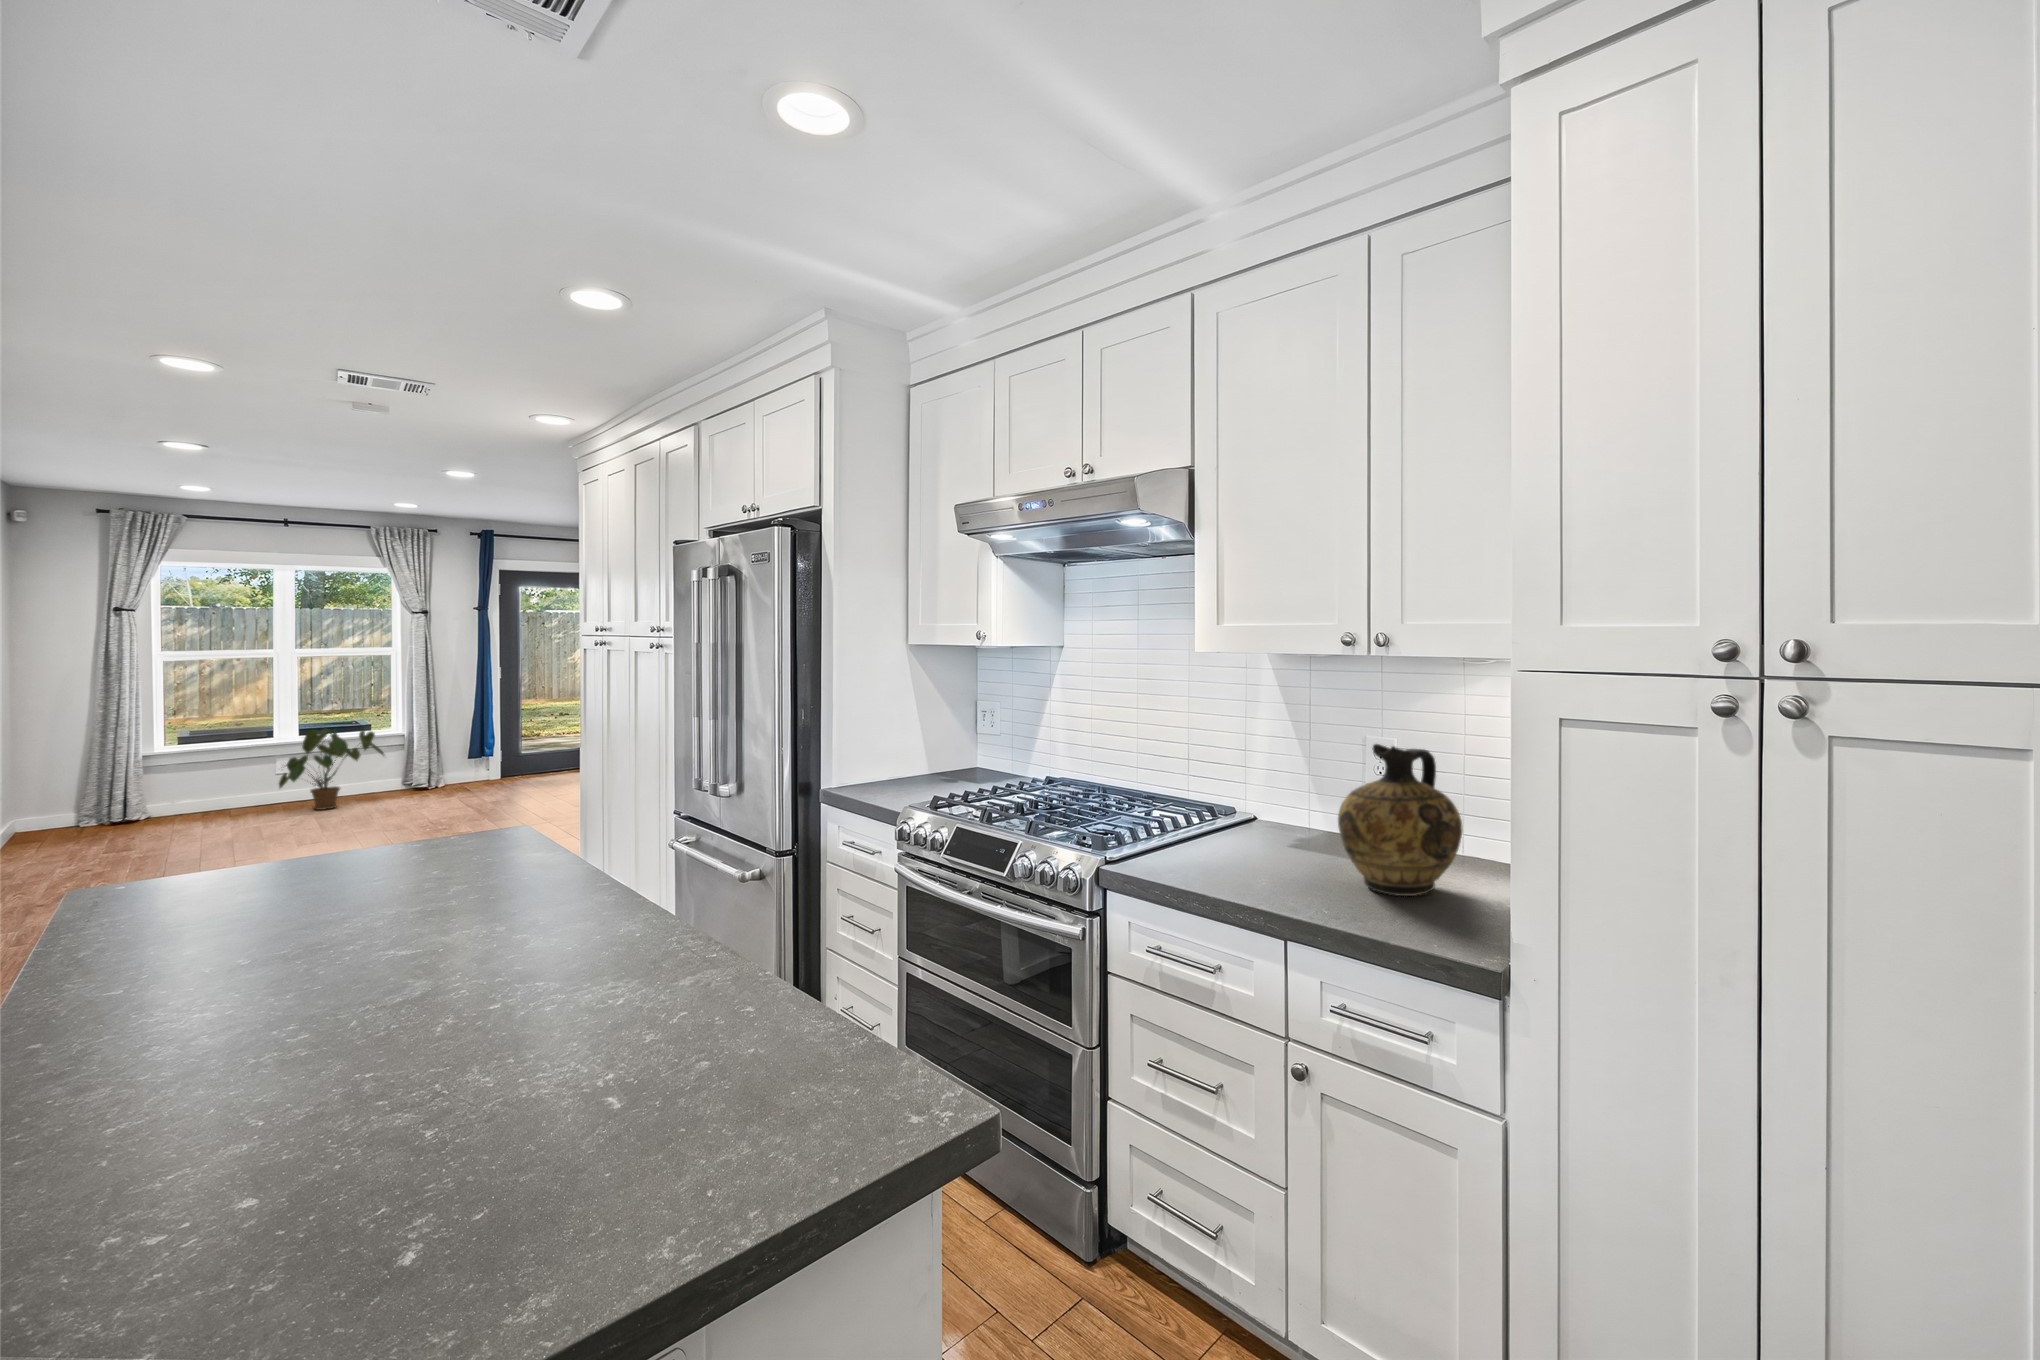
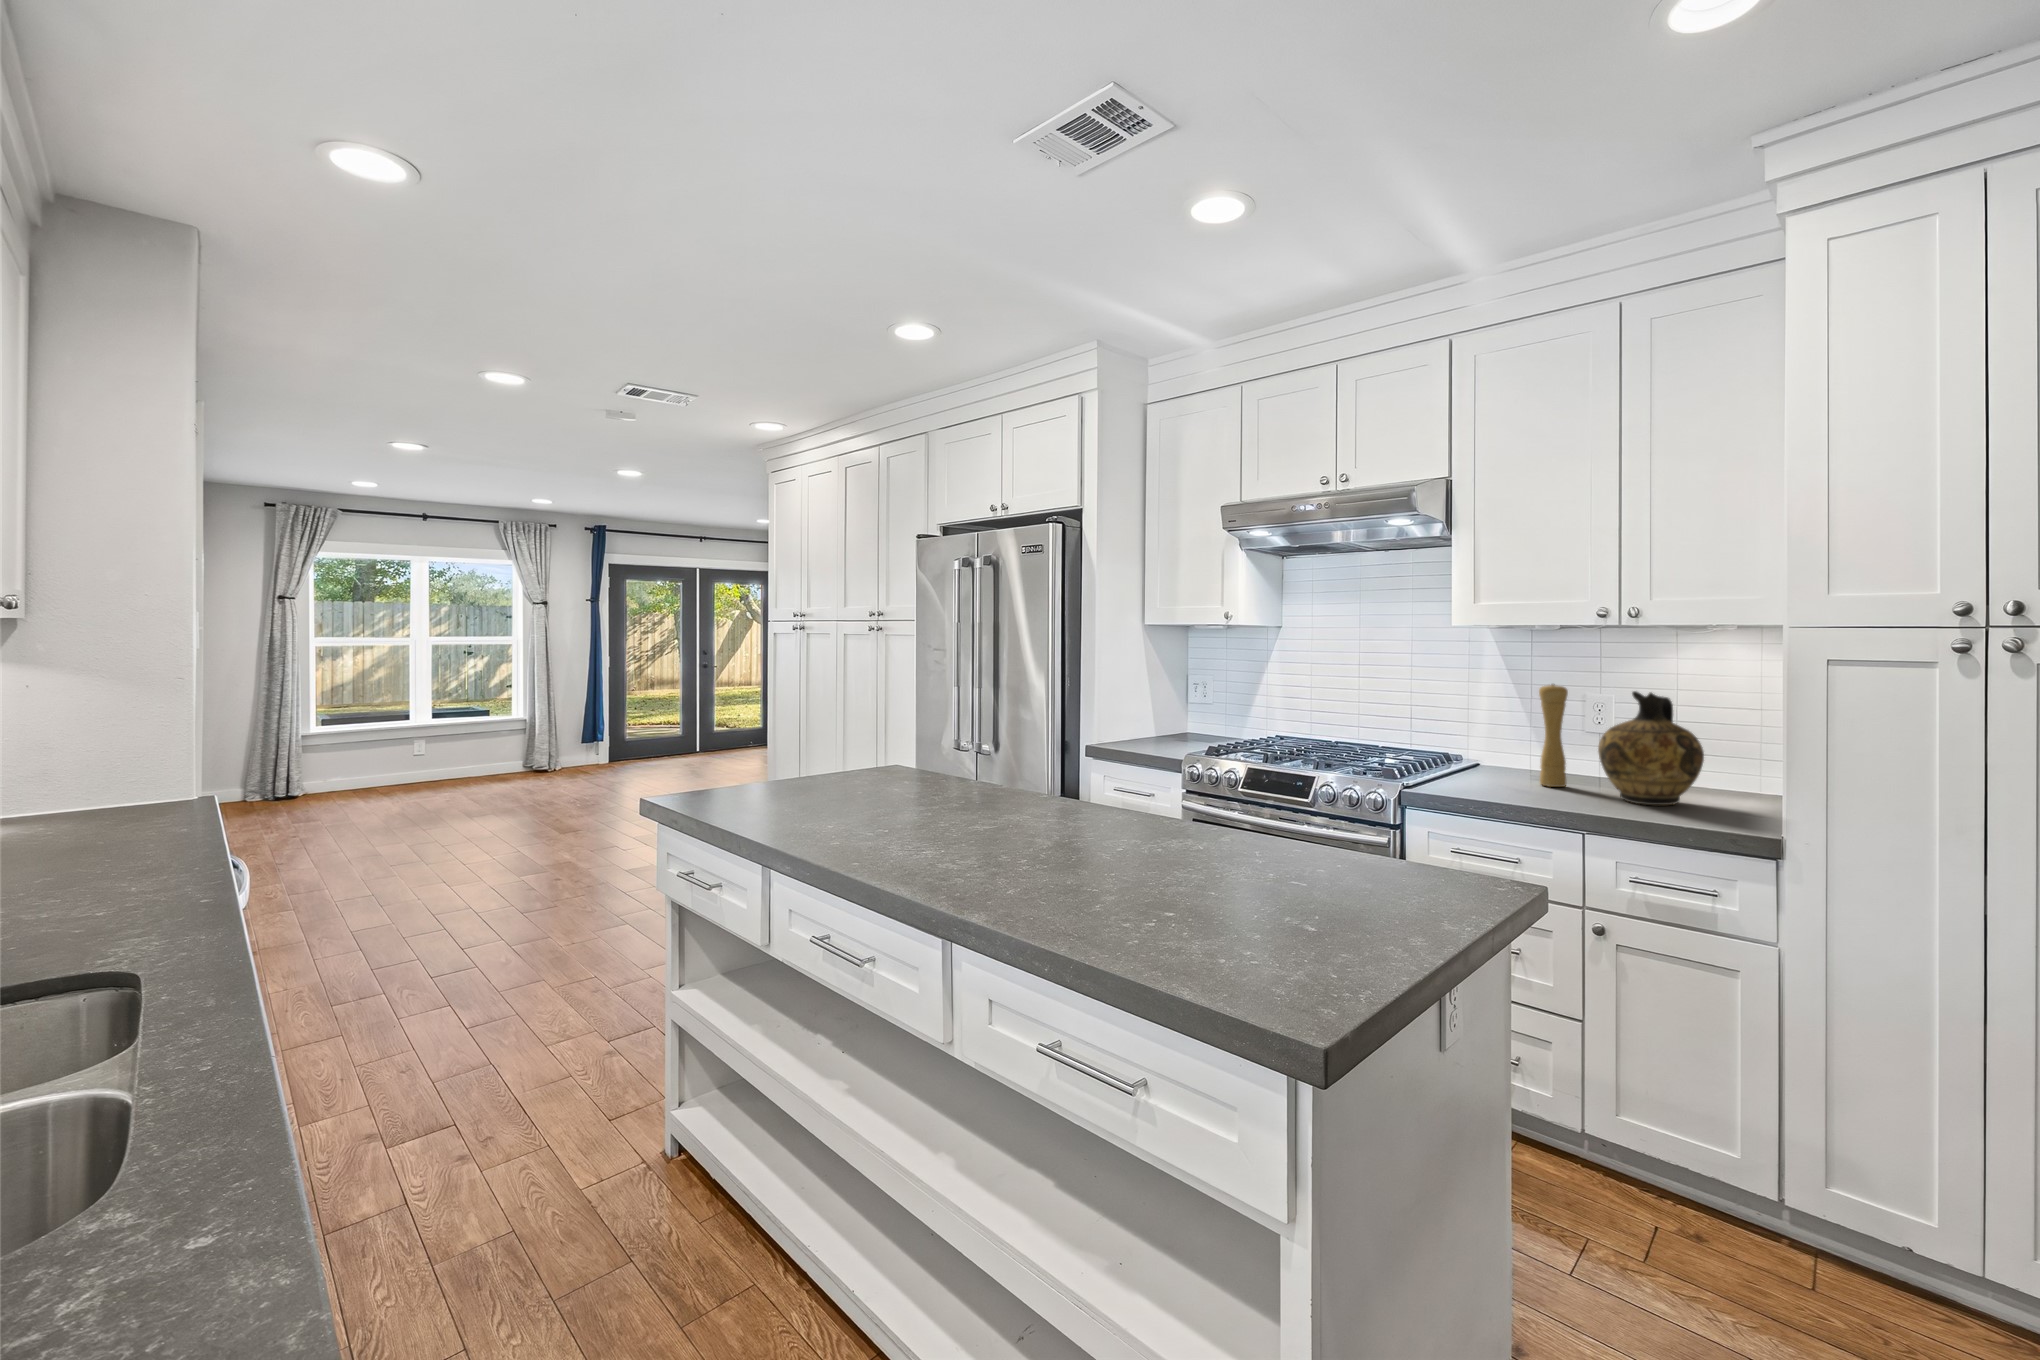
pepper mill: none [1287,728,1320,861] -> present [1539,684,1568,787]
house plant: present [279,729,384,810] -> none [419,713,515,789]

